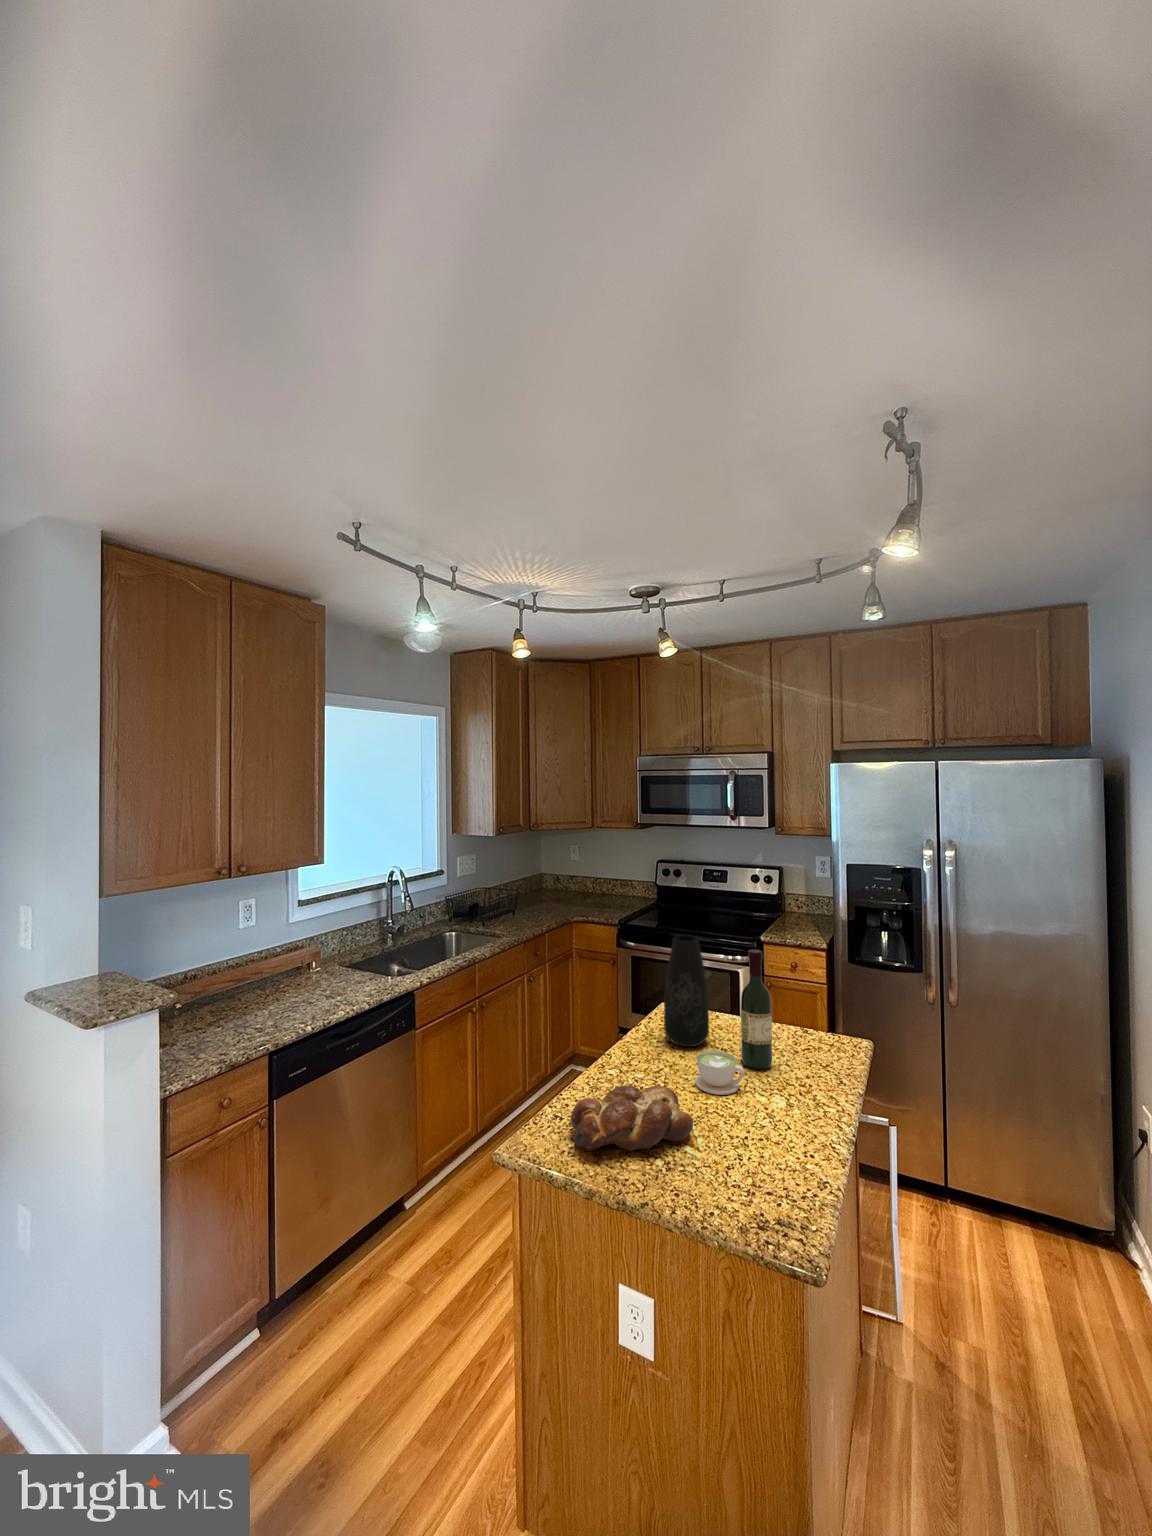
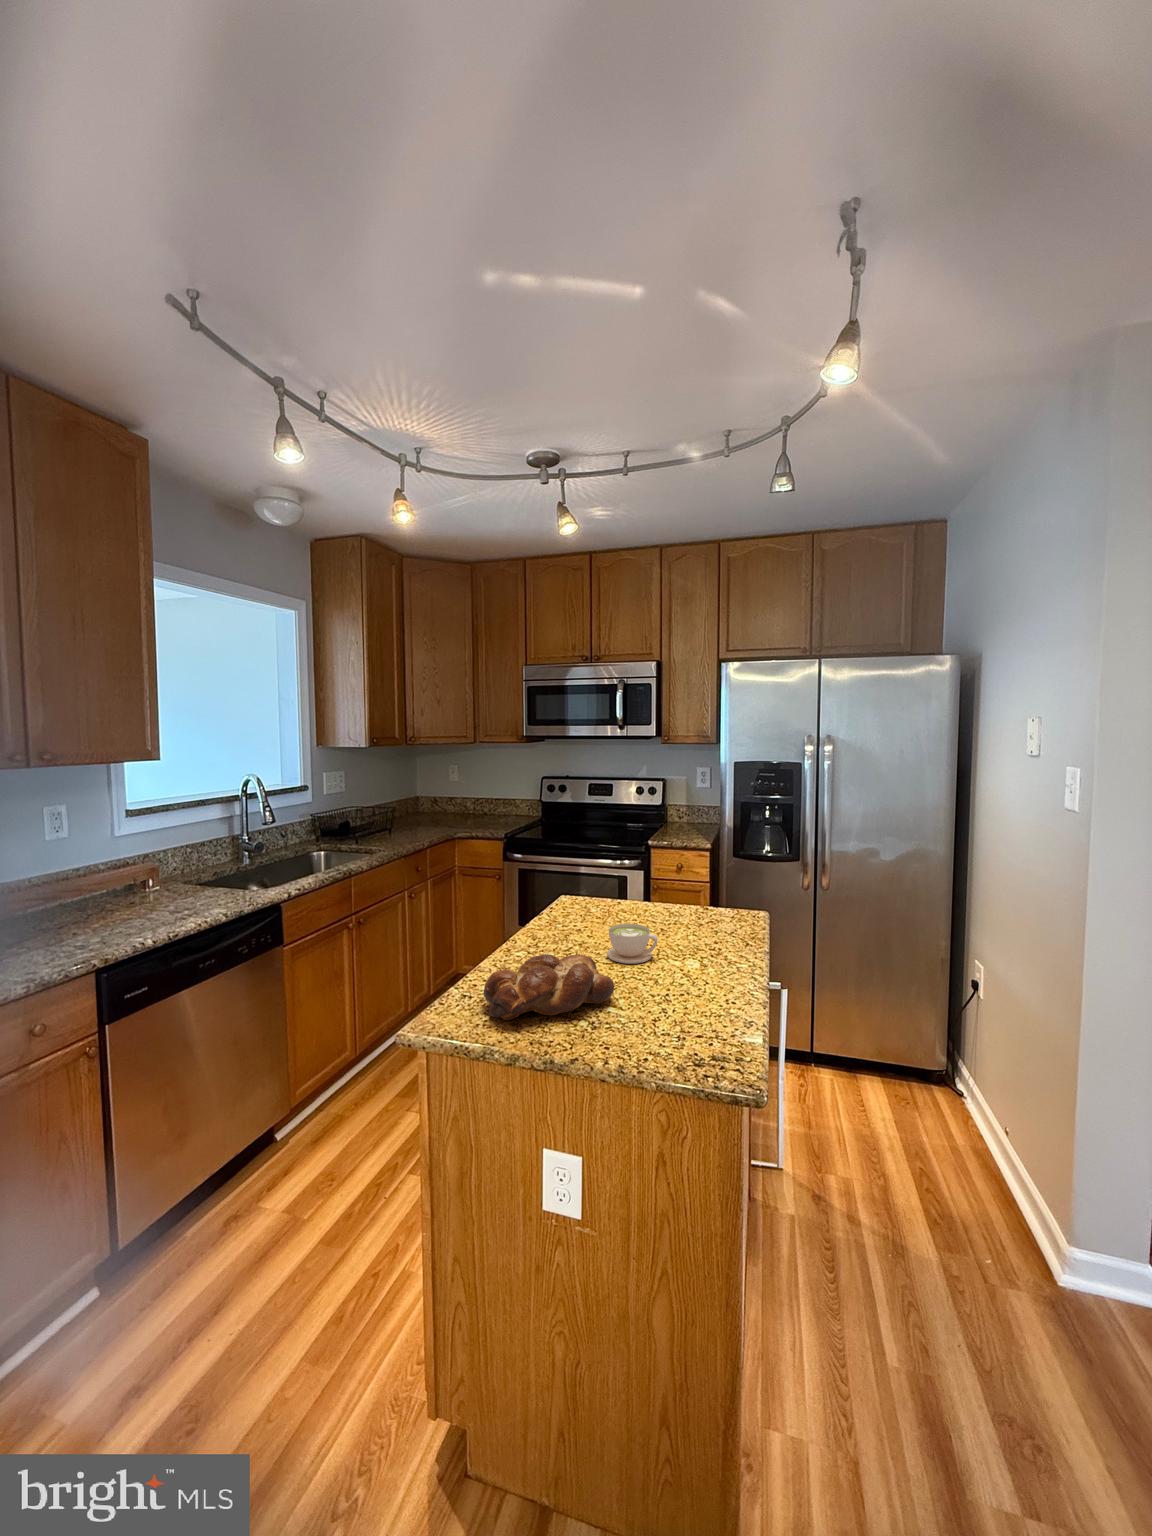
vase: present [664,935,709,1047] -> none [569,816,615,929]
wine bottle: present [741,950,772,1069] -> none [650,823,681,941]

